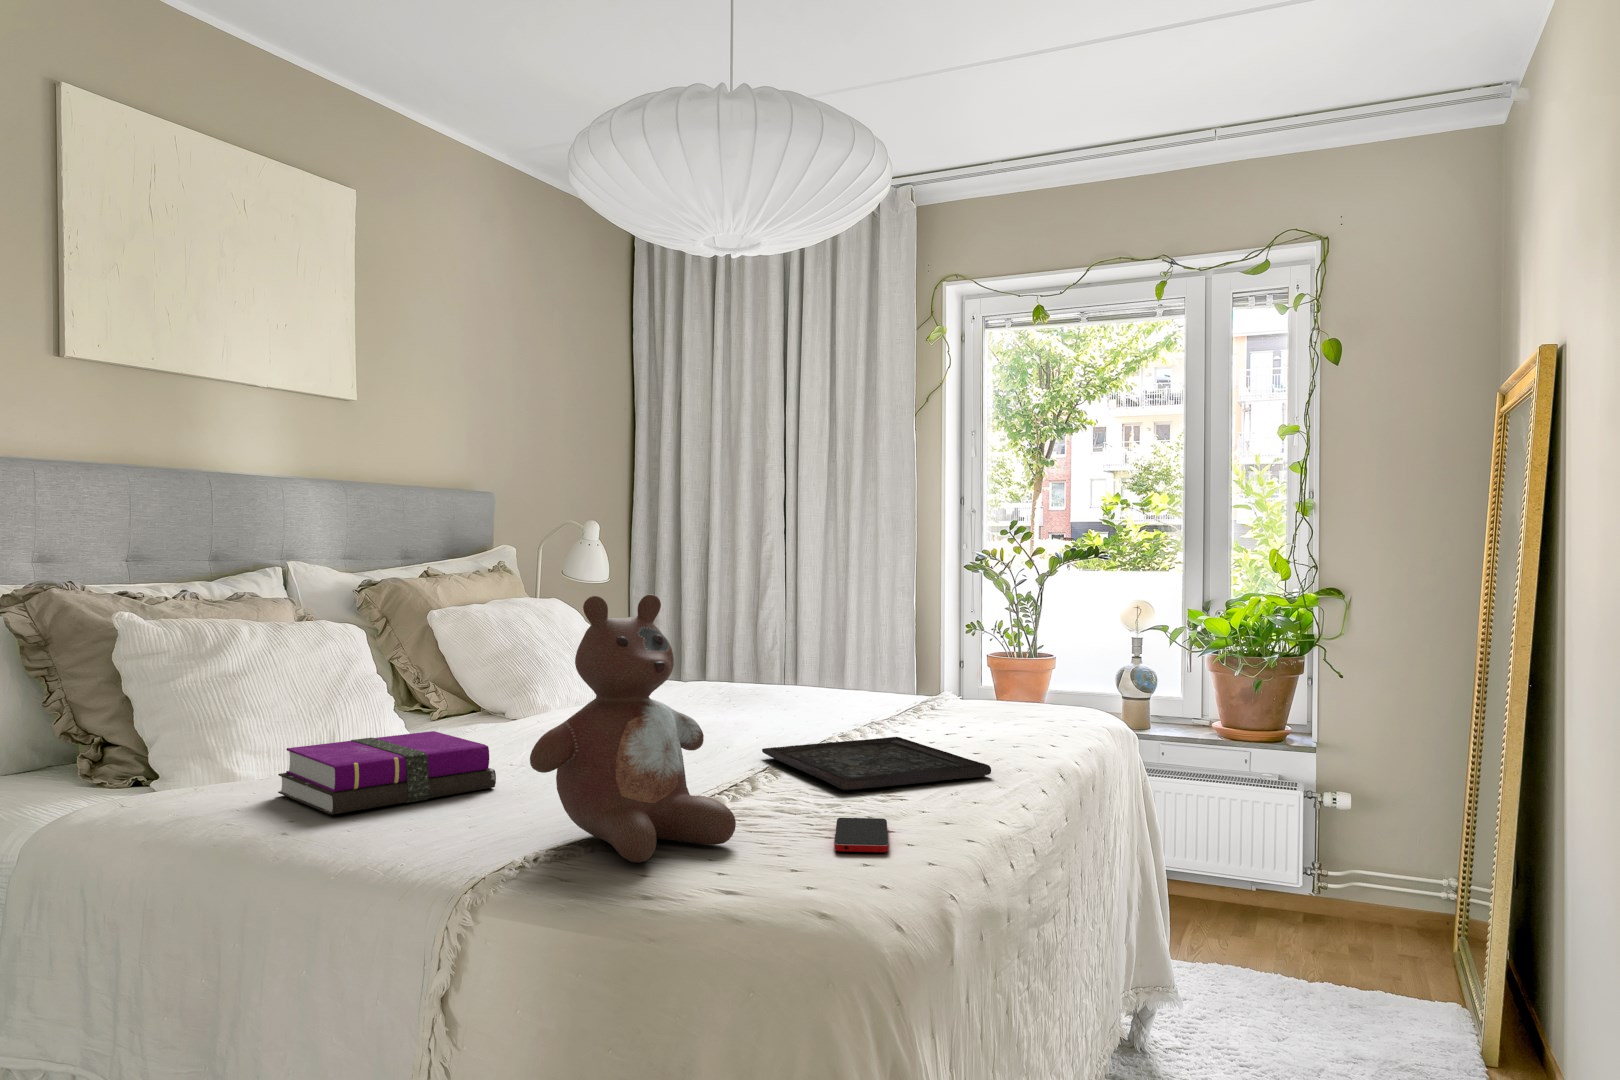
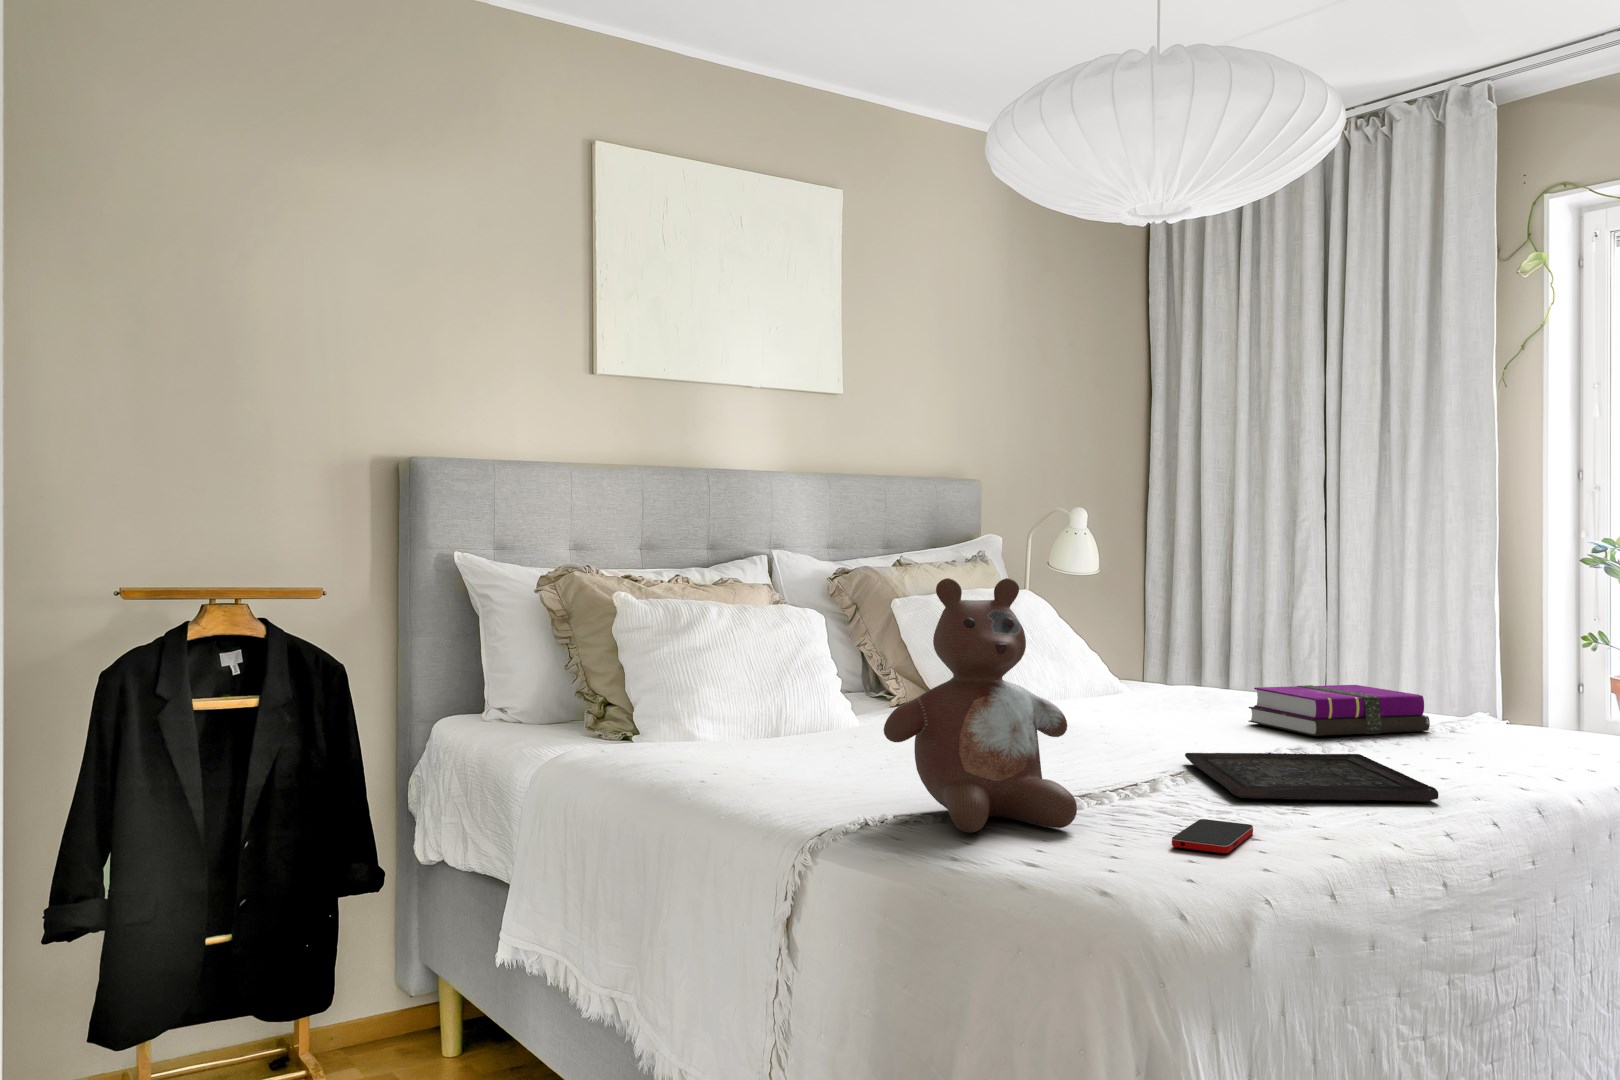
notebook: present [278,731,496,815] -> present [1249,685,1430,736]

